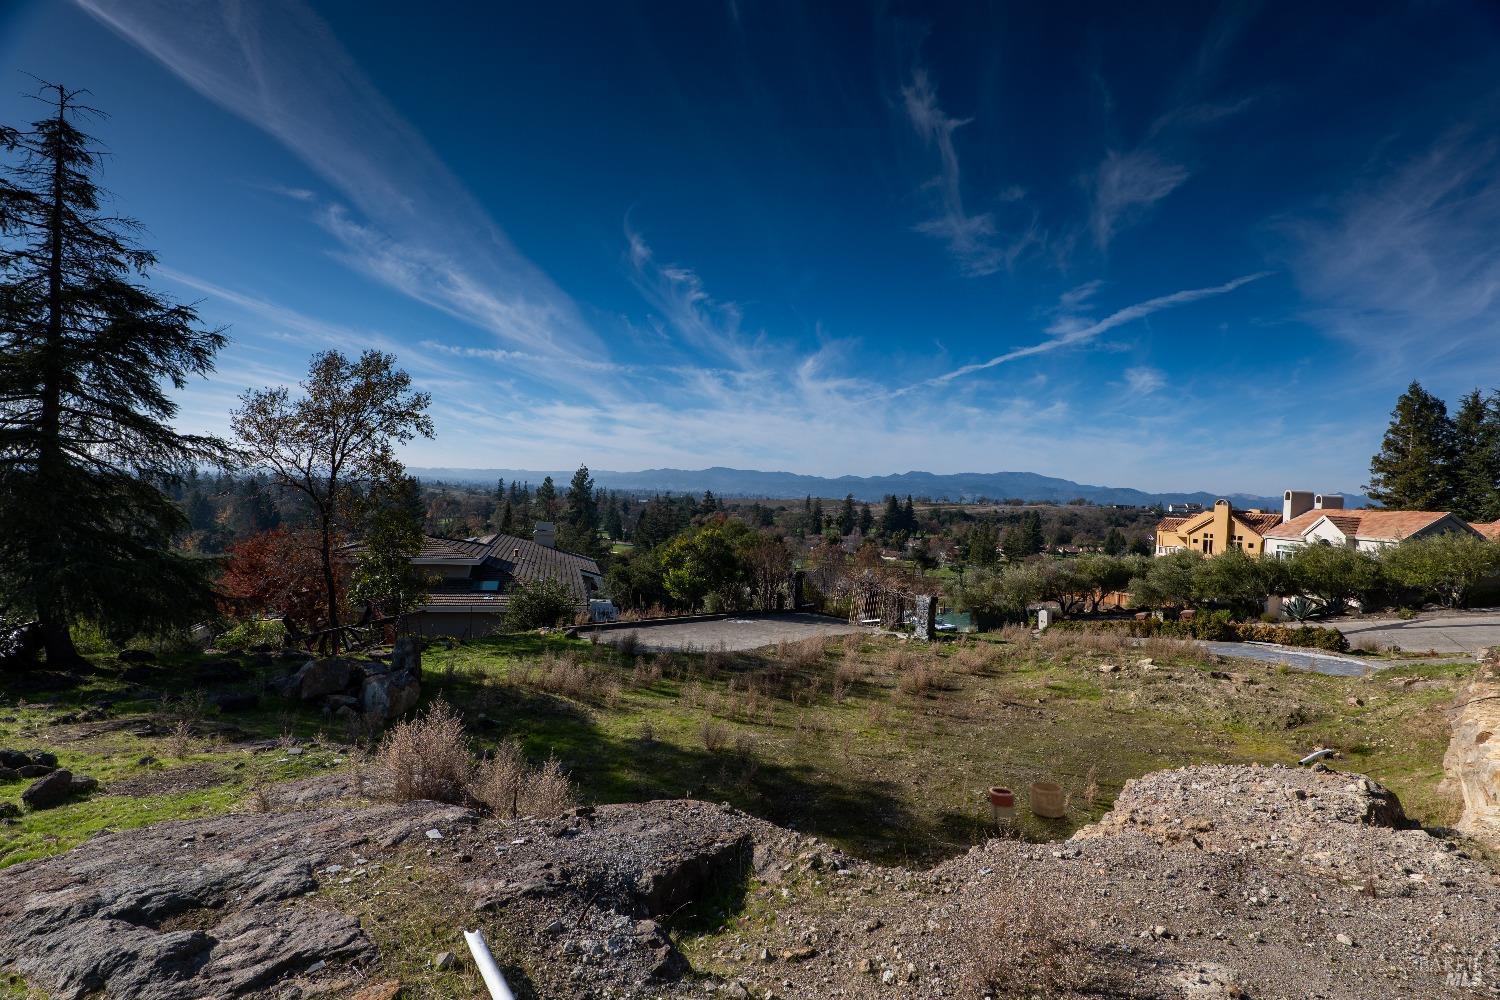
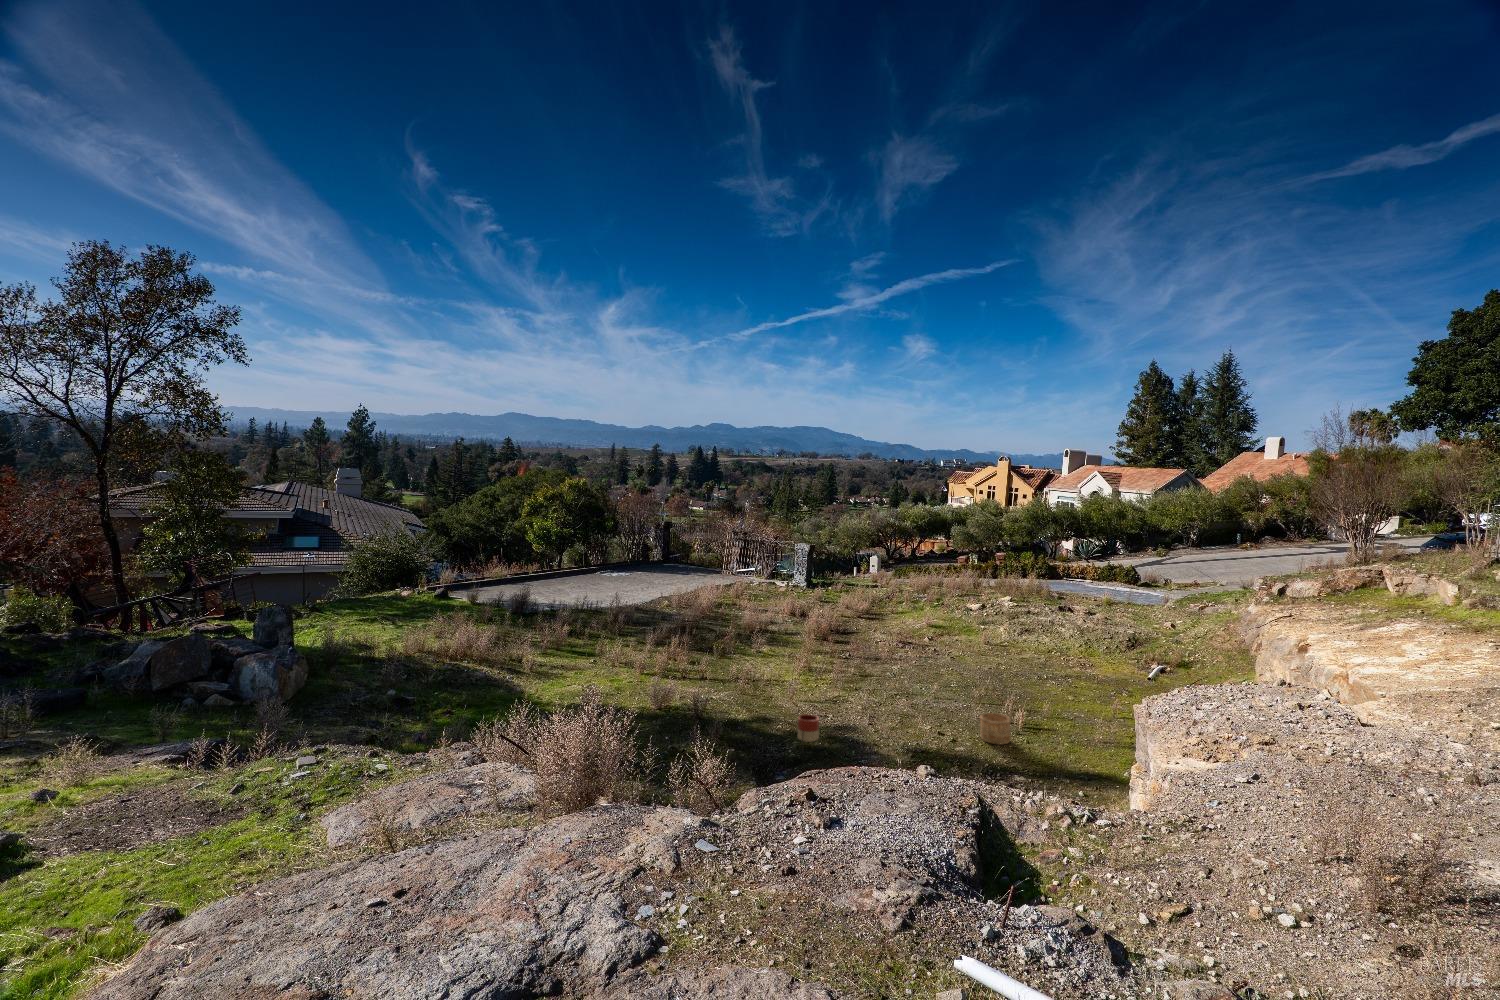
planter: present [989,787,1016,829] -> present [798,714,820,743]

